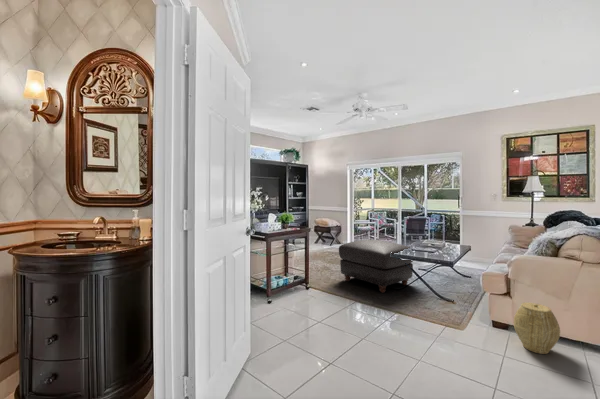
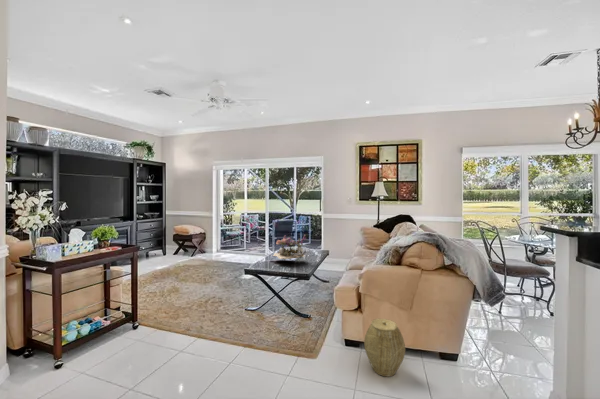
flower arrangement: none [414,227,448,250] -> present [273,235,306,260]
ottoman: present [339,240,413,293] -> none [185,252,274,318]

